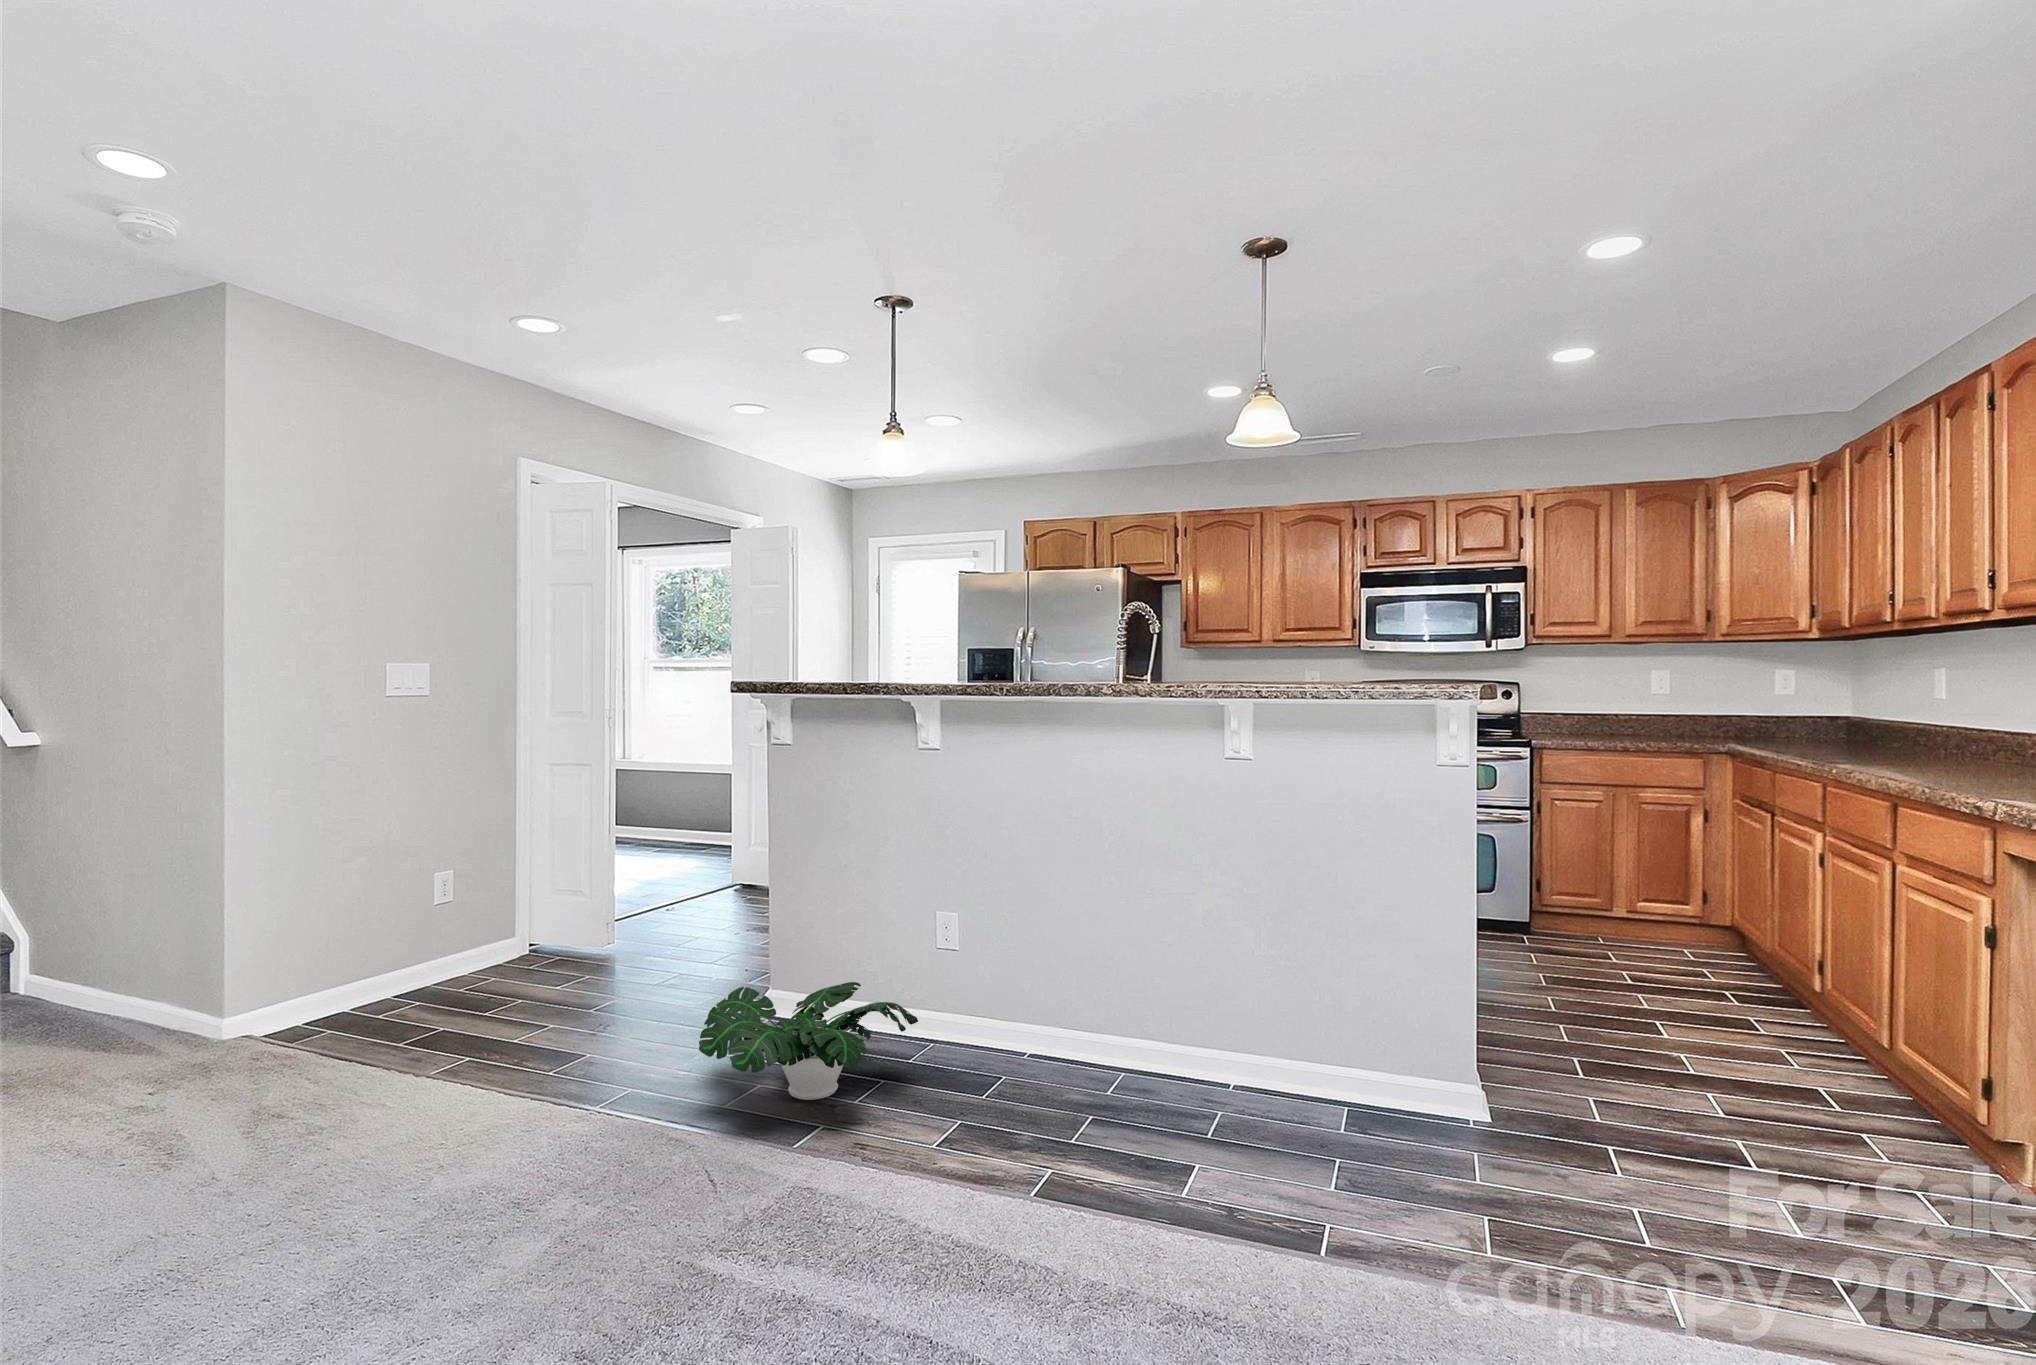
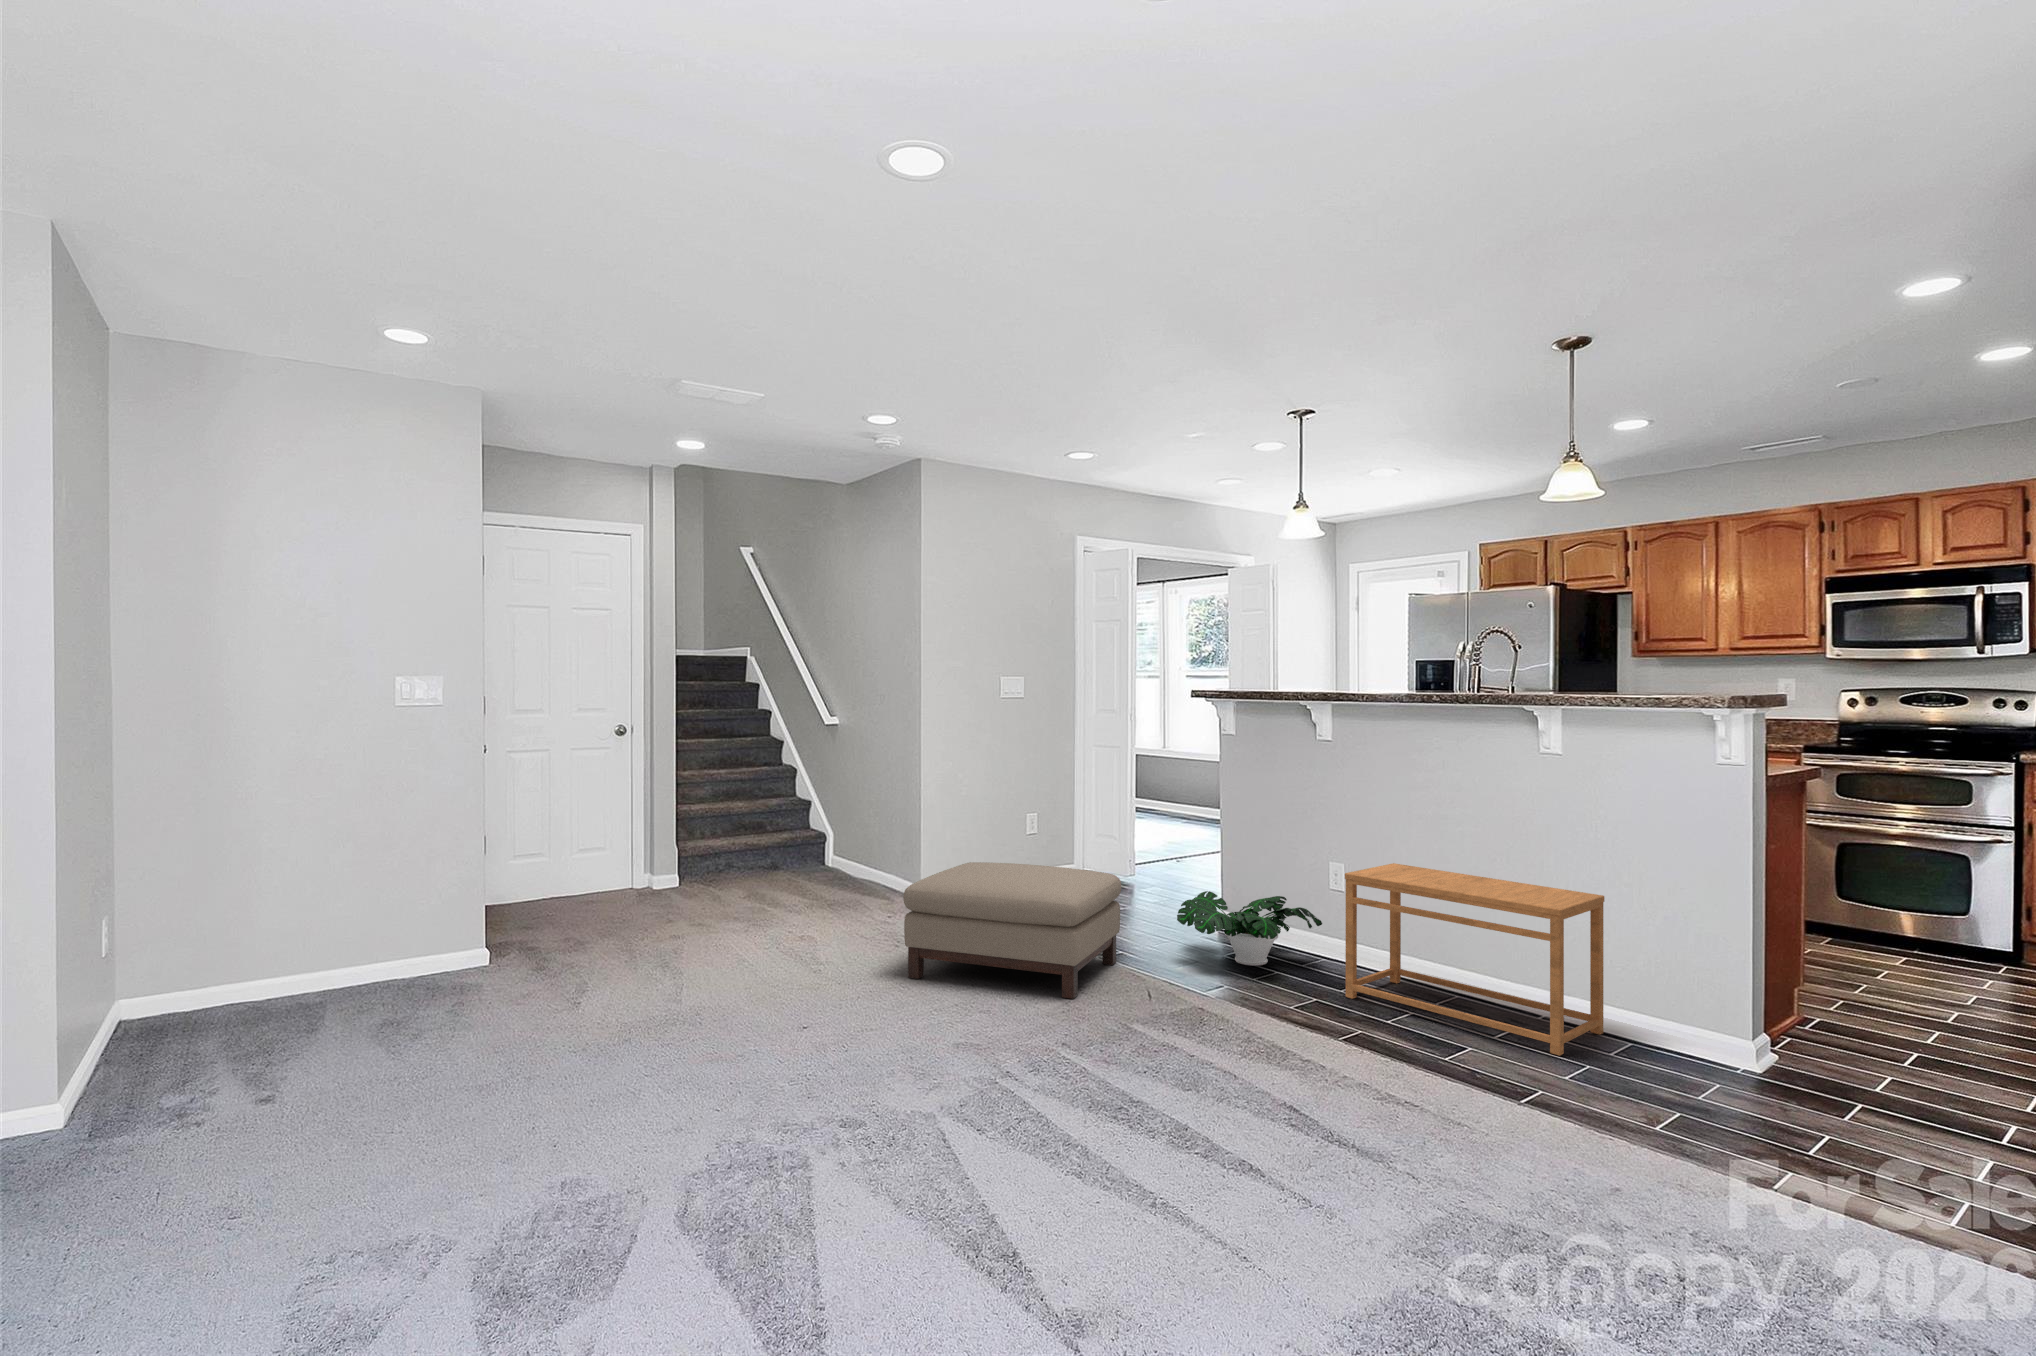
side table: none [968,926,1306,1206] -> present [1345,863,1604,1056]
ottoman: none [103,991,603,1286] -> present [903,862,1121,999]

